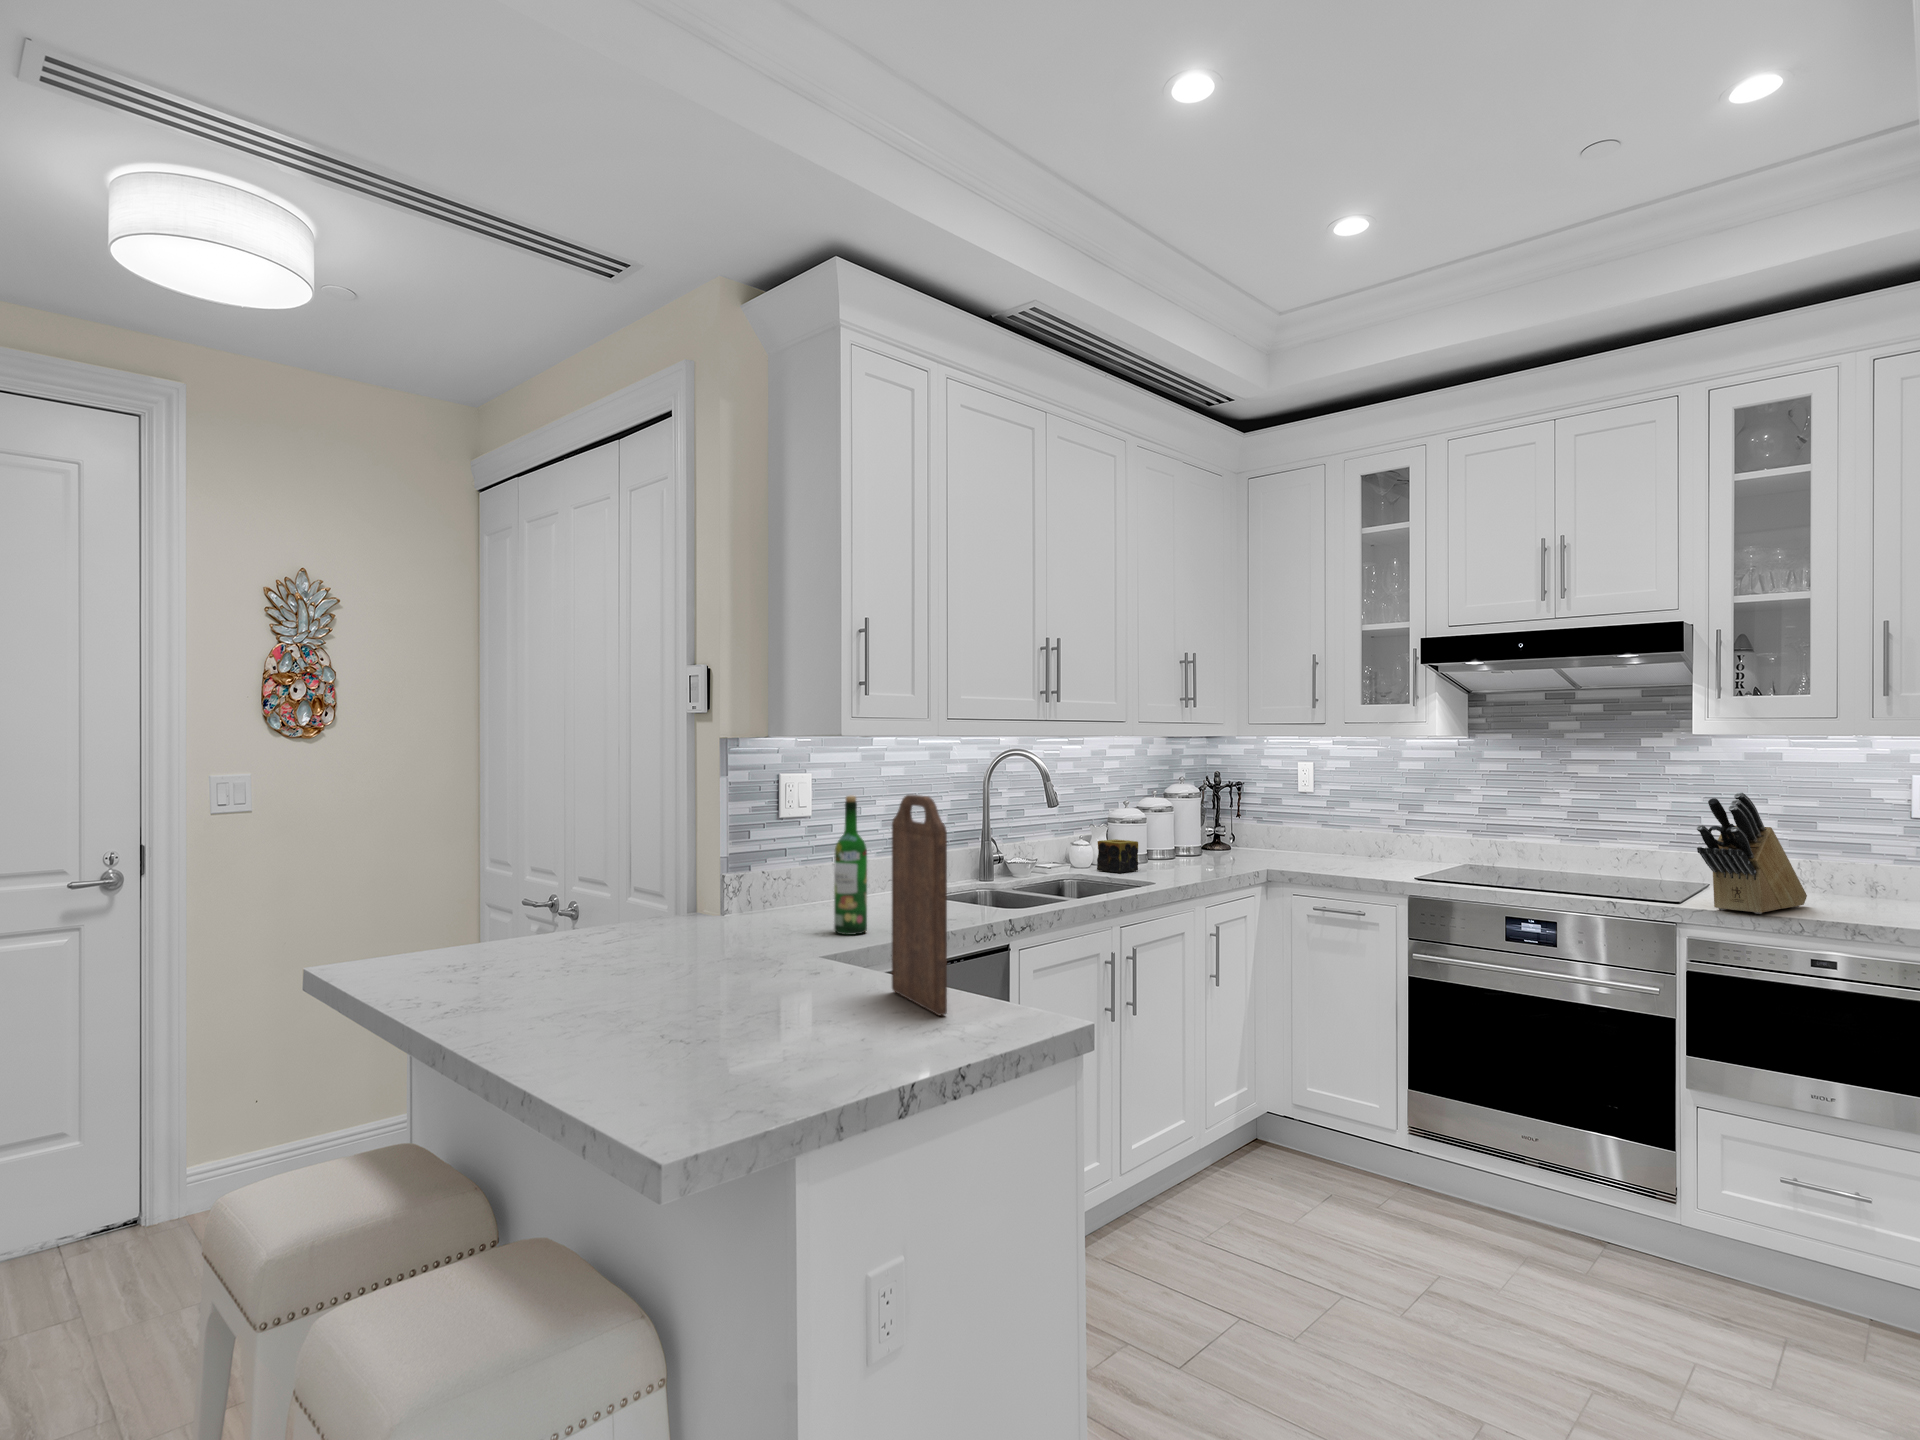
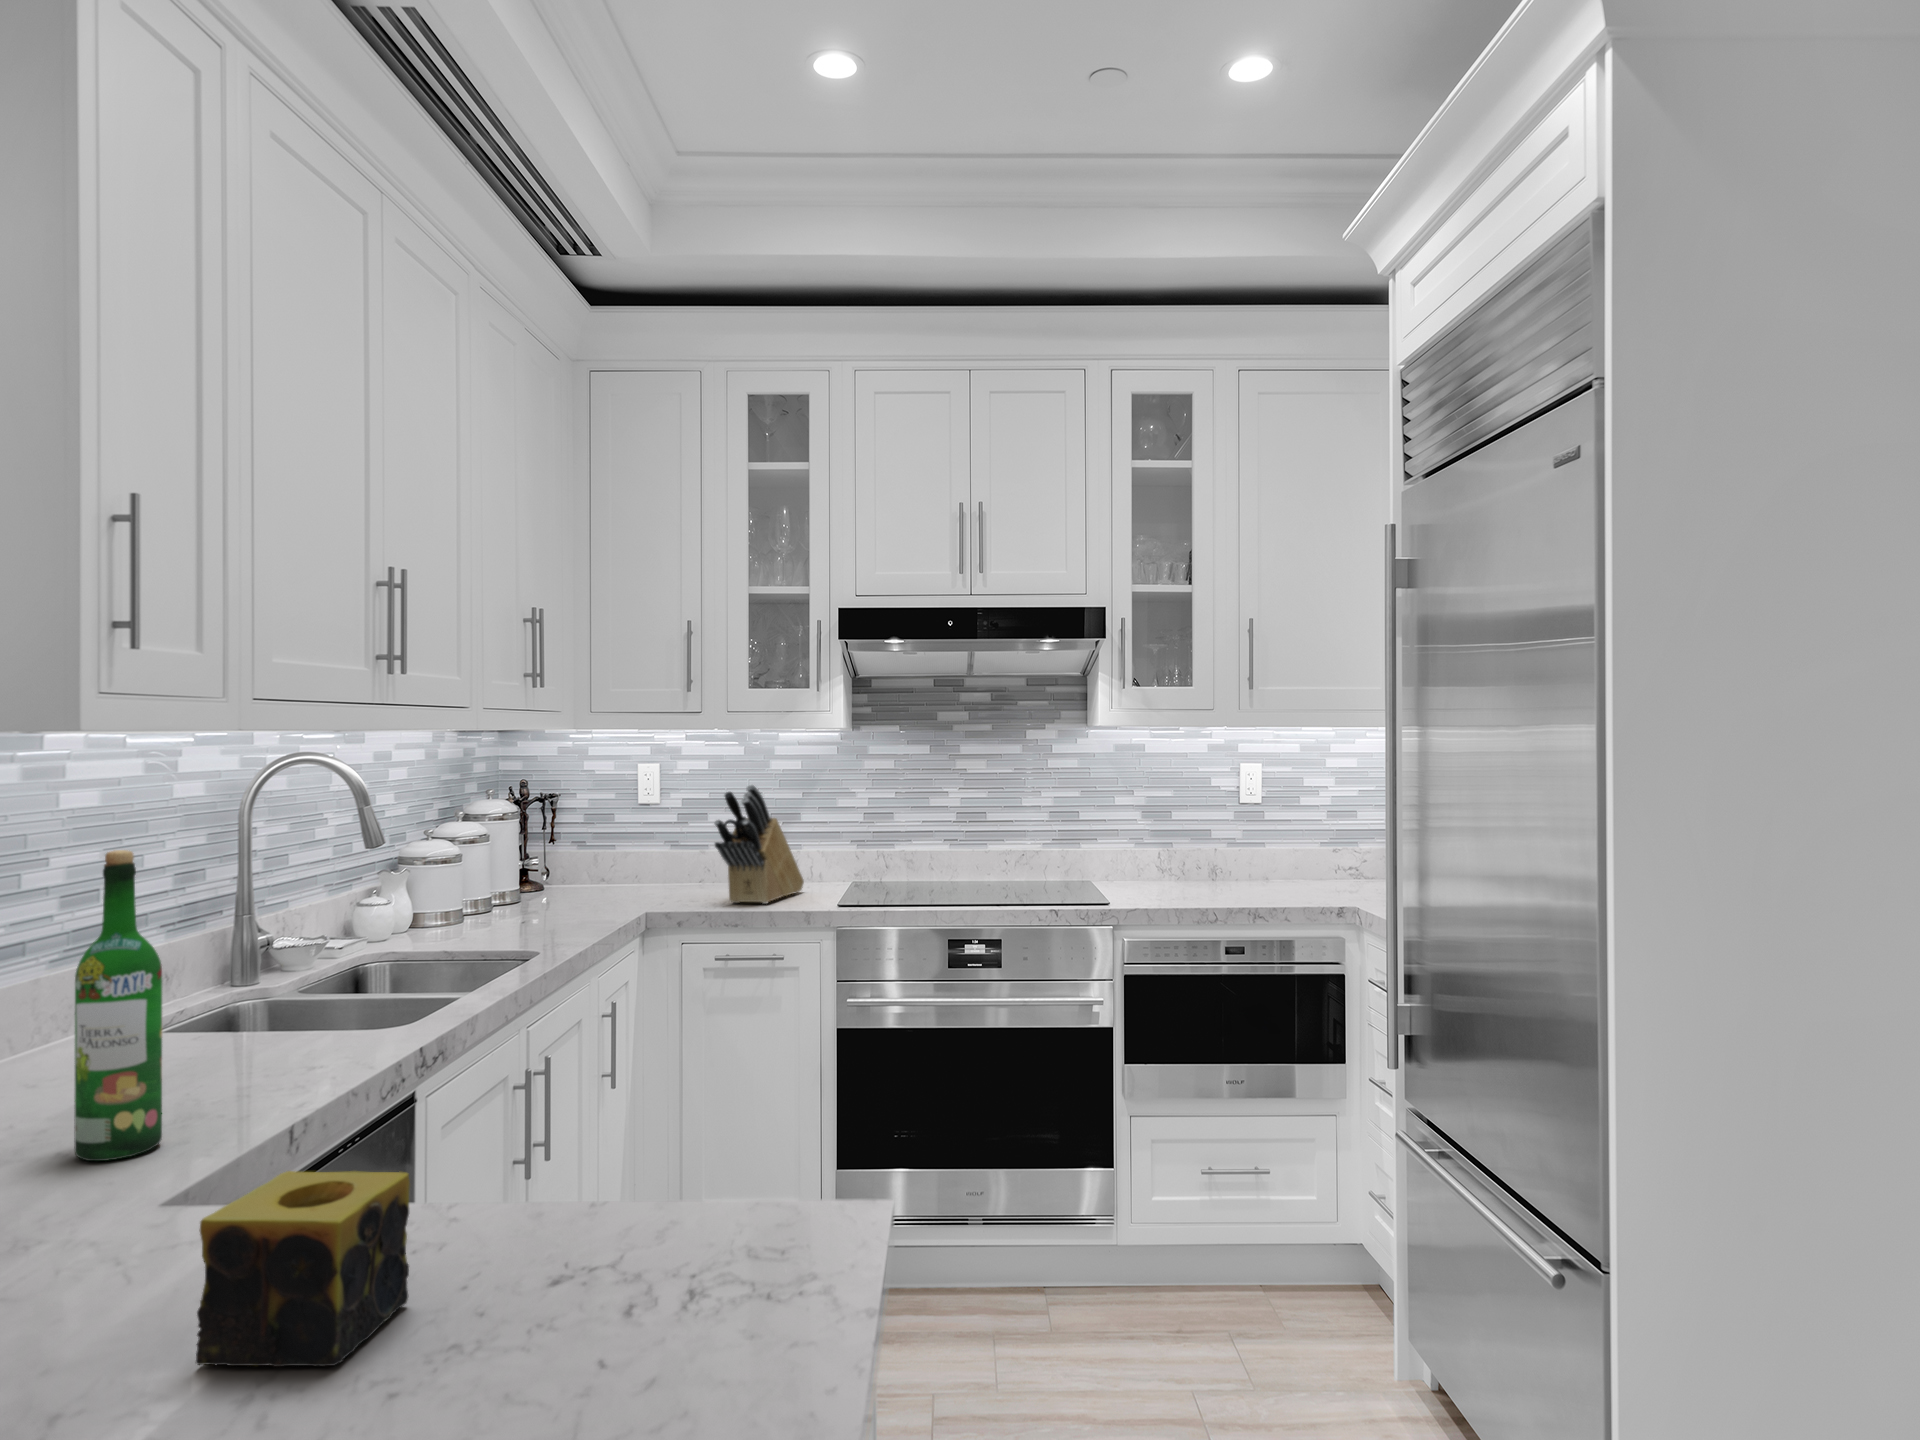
knife block: present [1697,792,1807,914] -> present [714,785,804,904]
cutting board: present [892,795,947,1015] -> none [494,839,732,1324]
candle: present [1097,839,1138,873] -> present [196,1171,410,1367]

